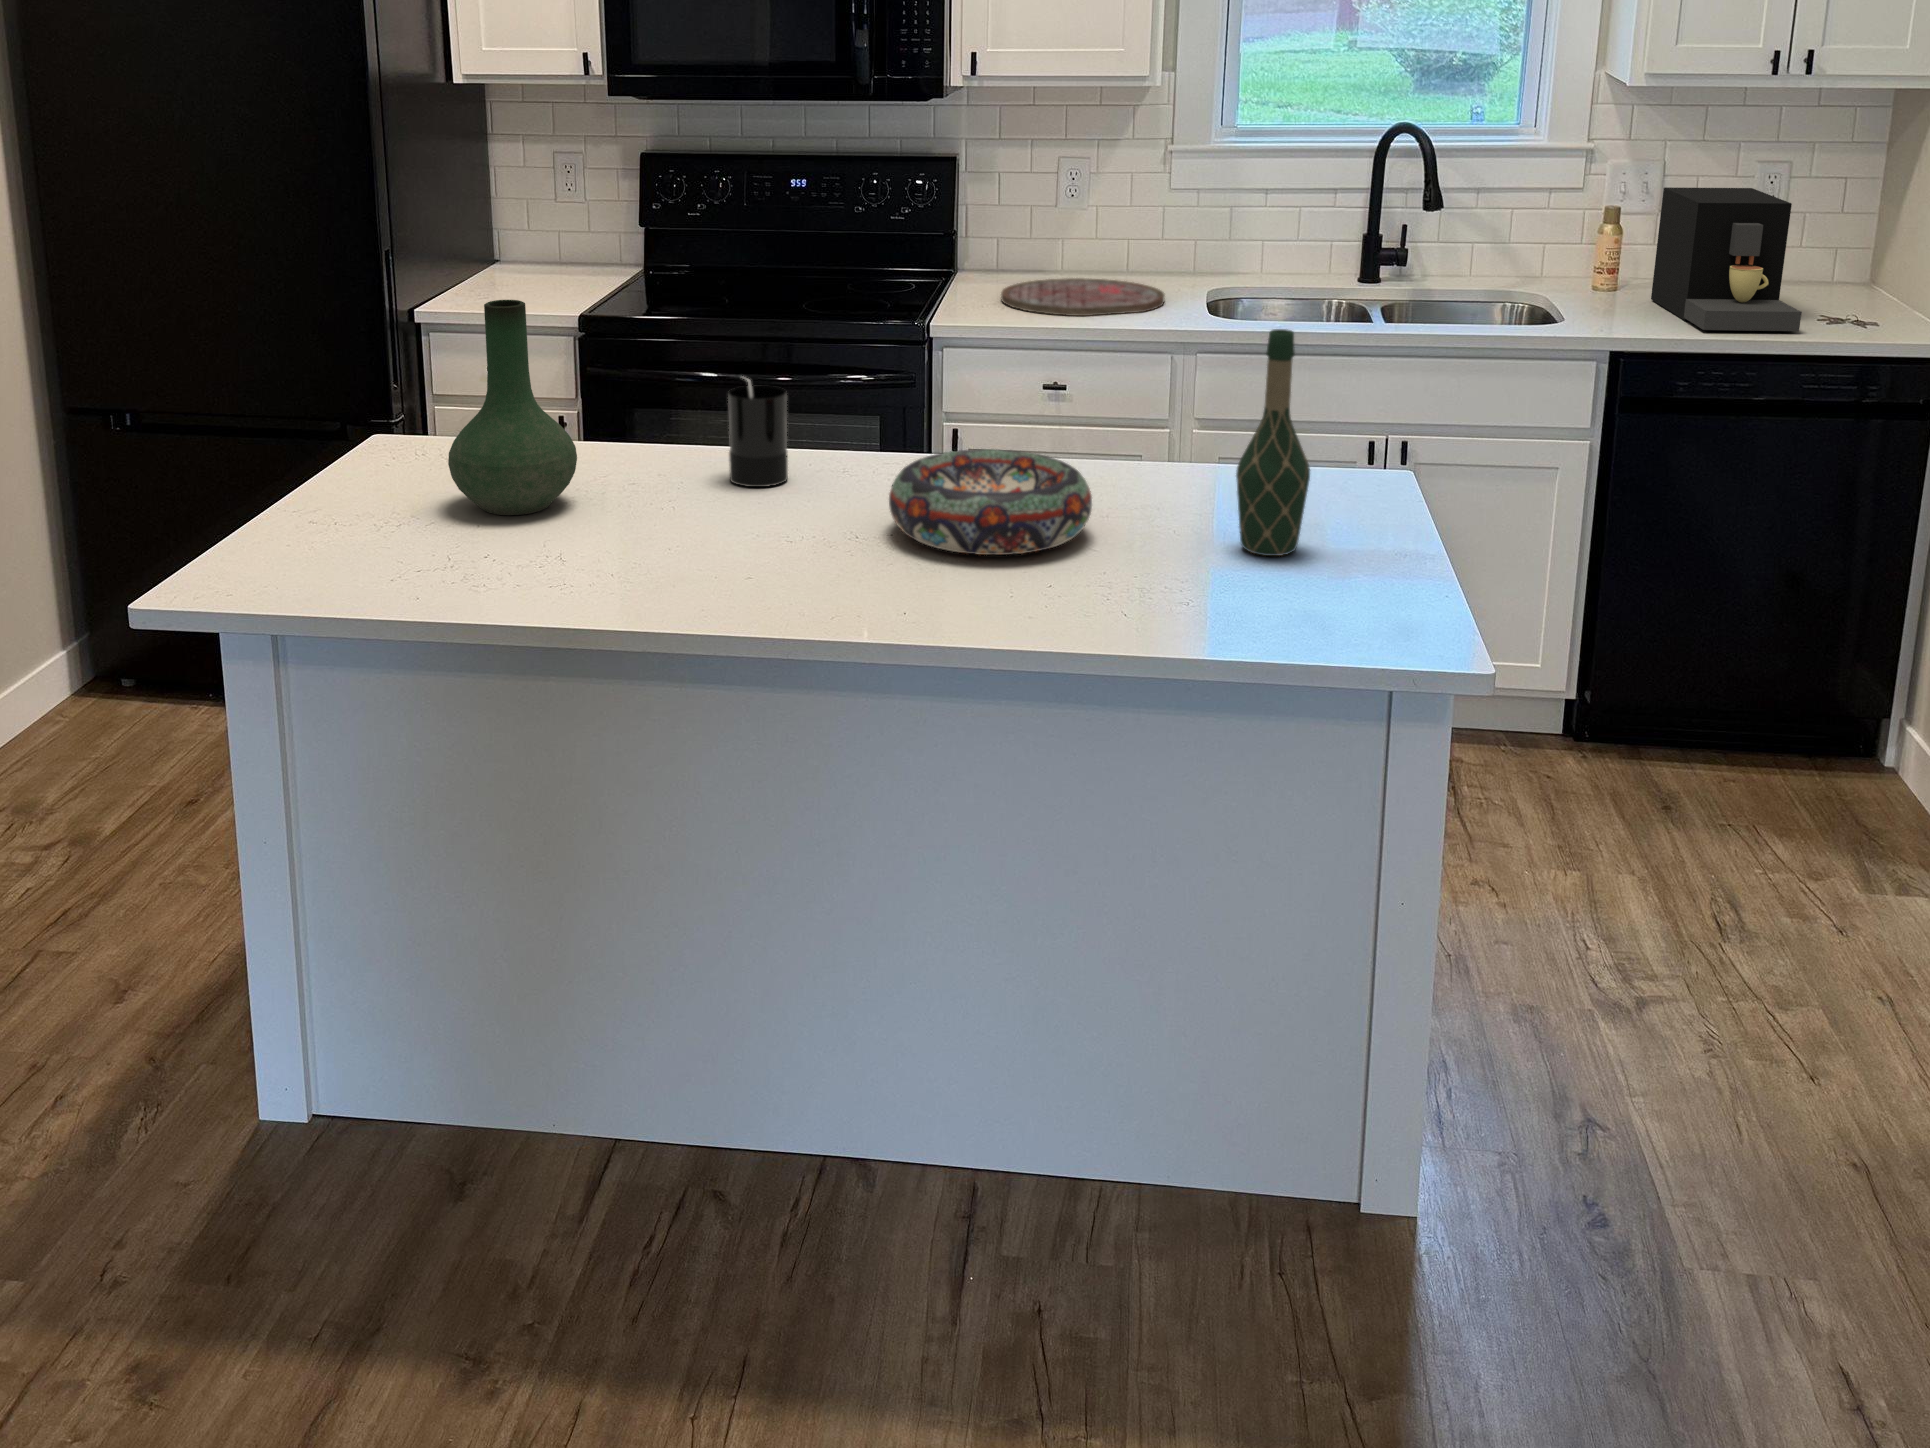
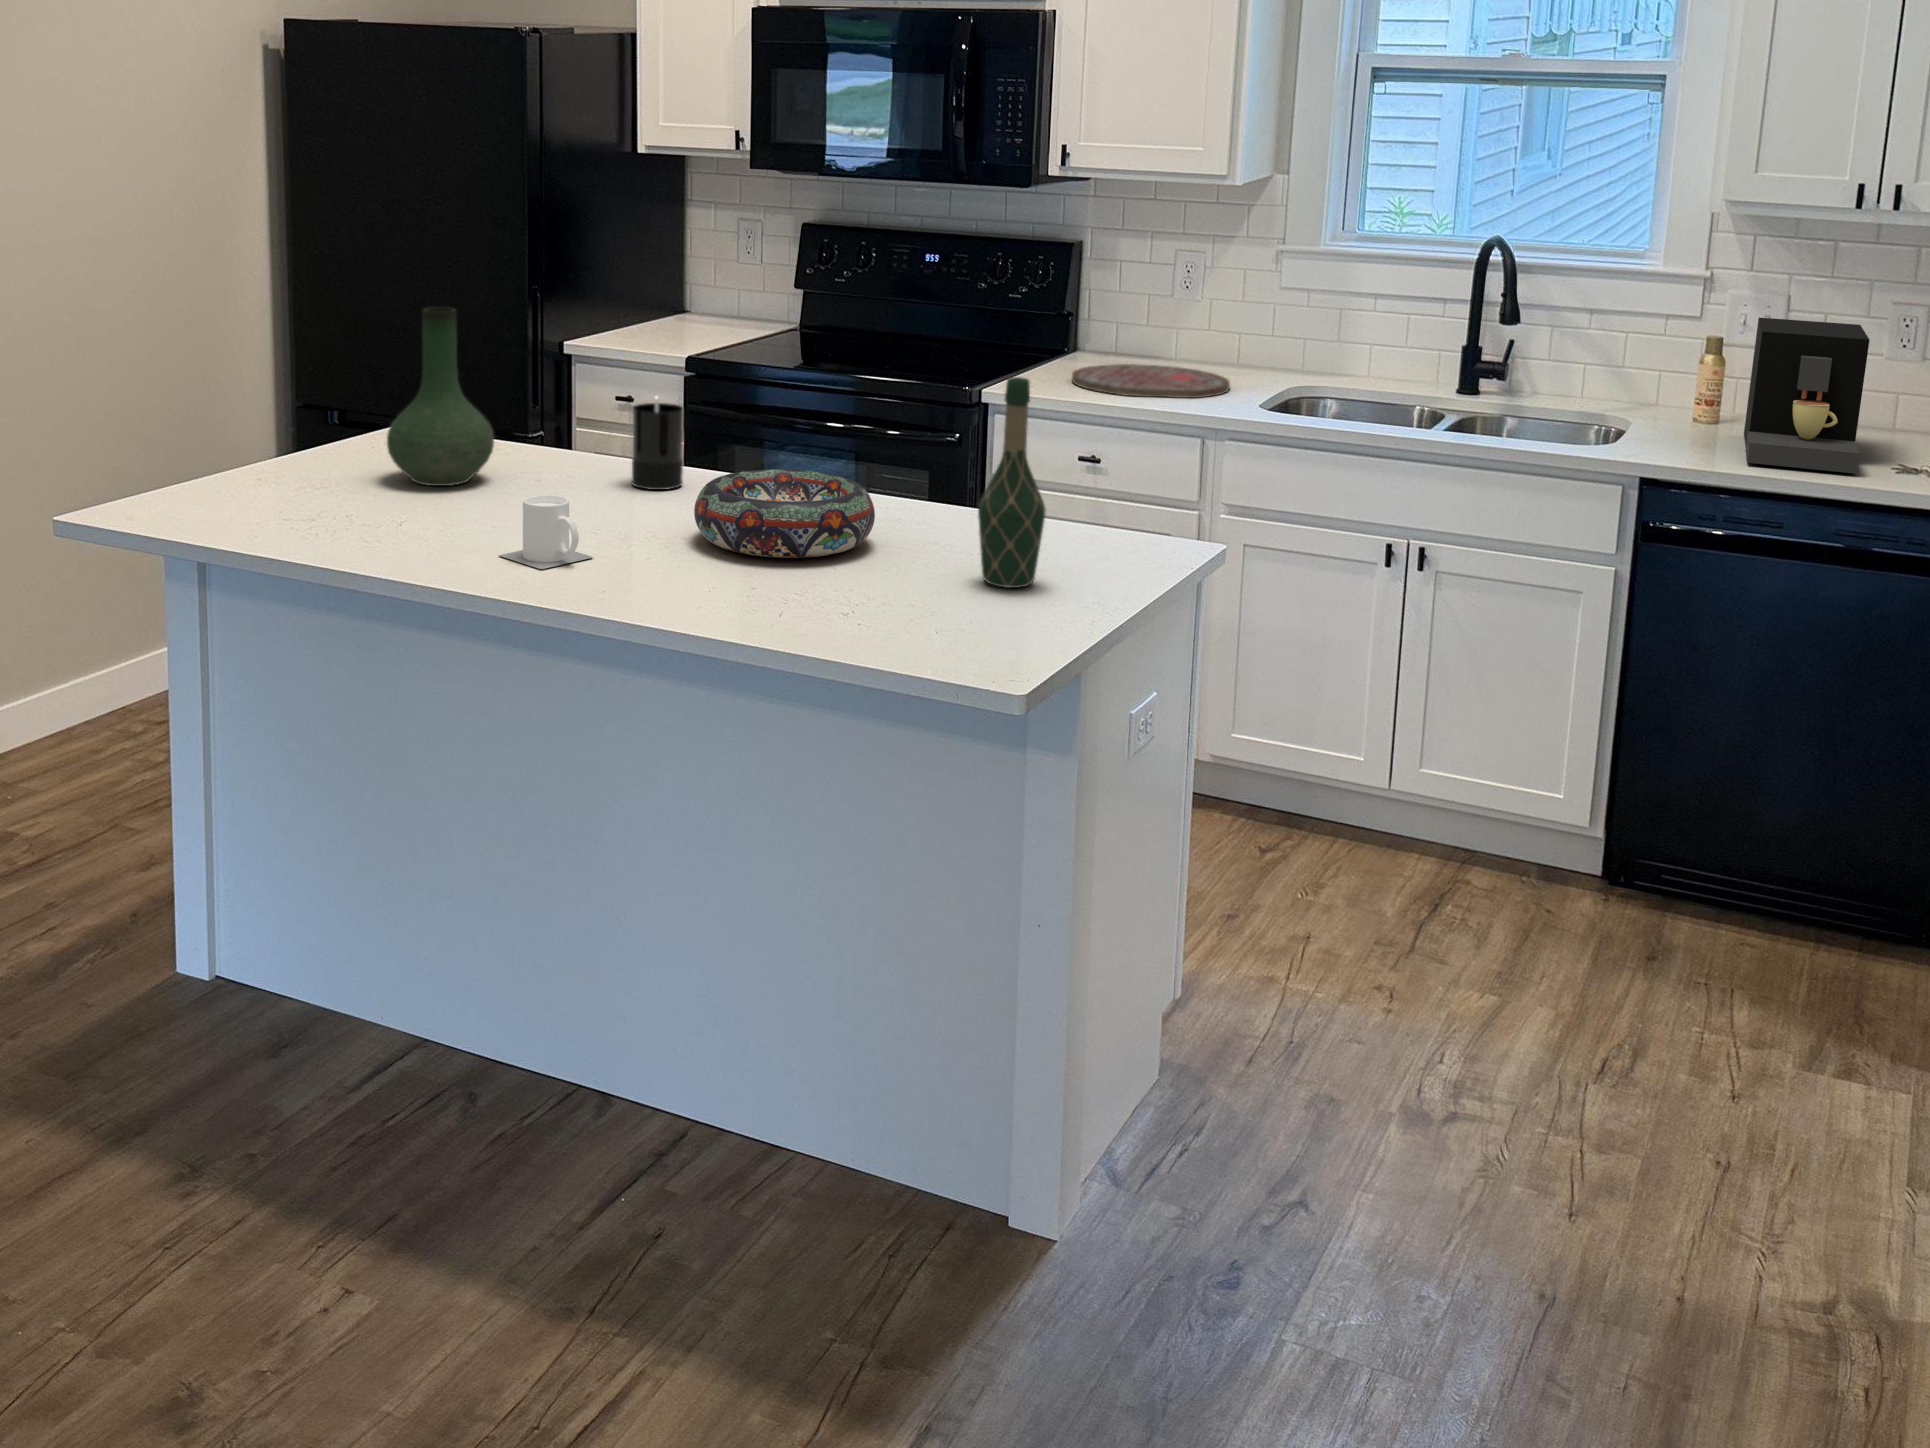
mug: none [719,517,826,607] -> present [499,495,592,569]

